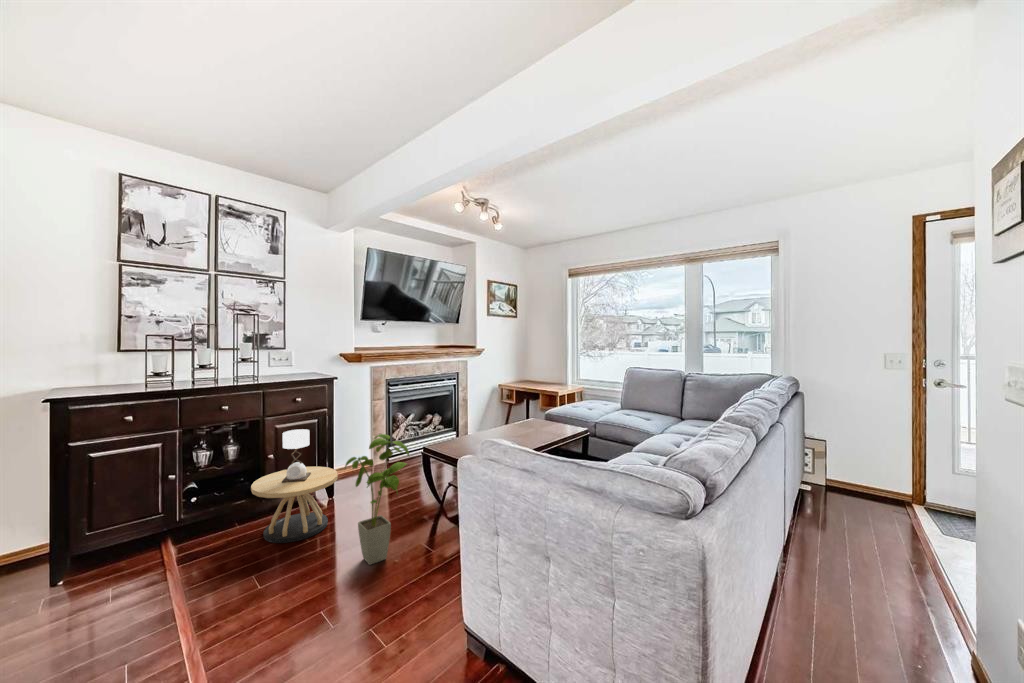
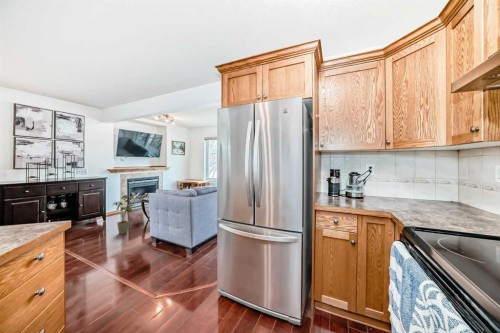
side table: present [251,429,338,543] -> none [75,196,109,233]

